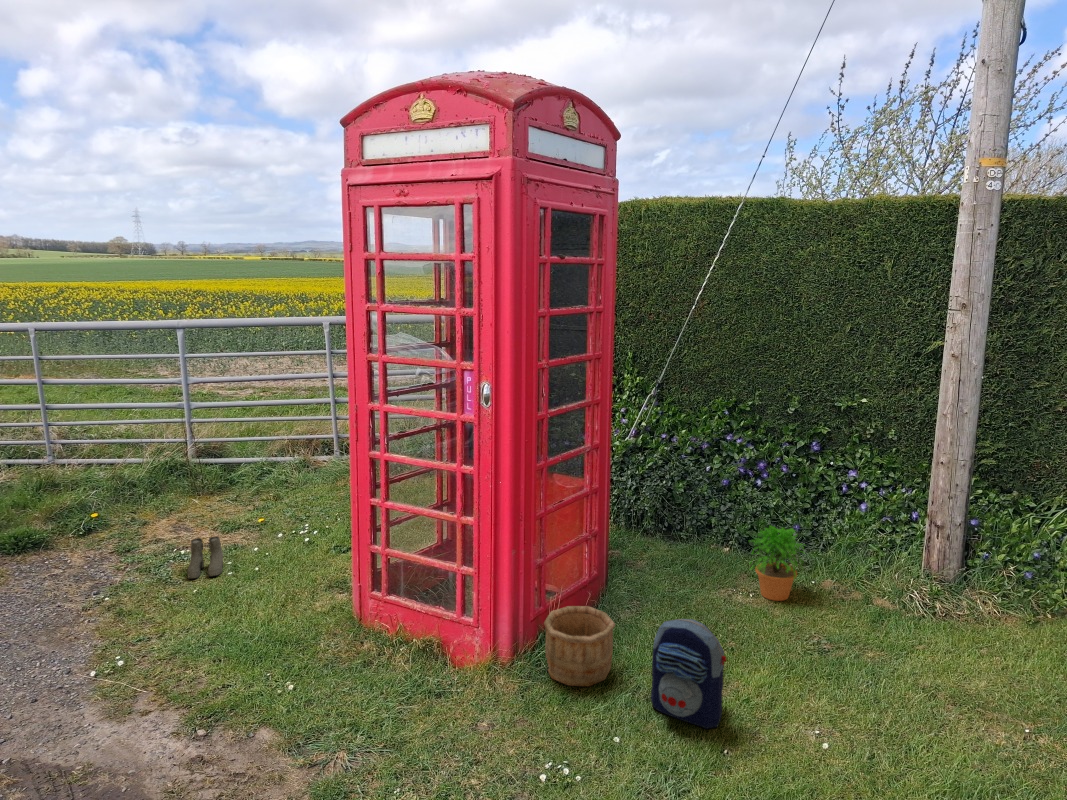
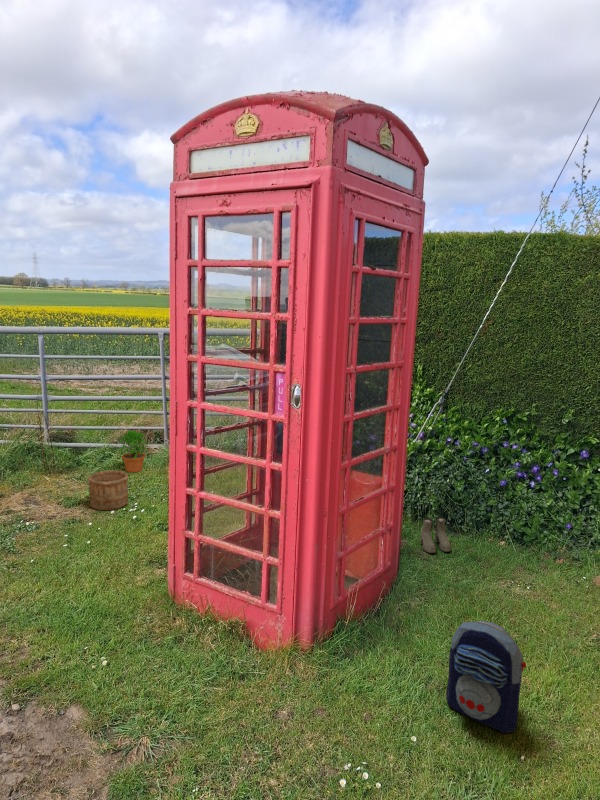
potted plant: present [750,526,803,601] -> present [119,431,148,472]
boots: present [188,536,223,579] -> present [421,517,450,553]
wooden bucket: present [544,606,615,686] -> present [88,470,128,510]

